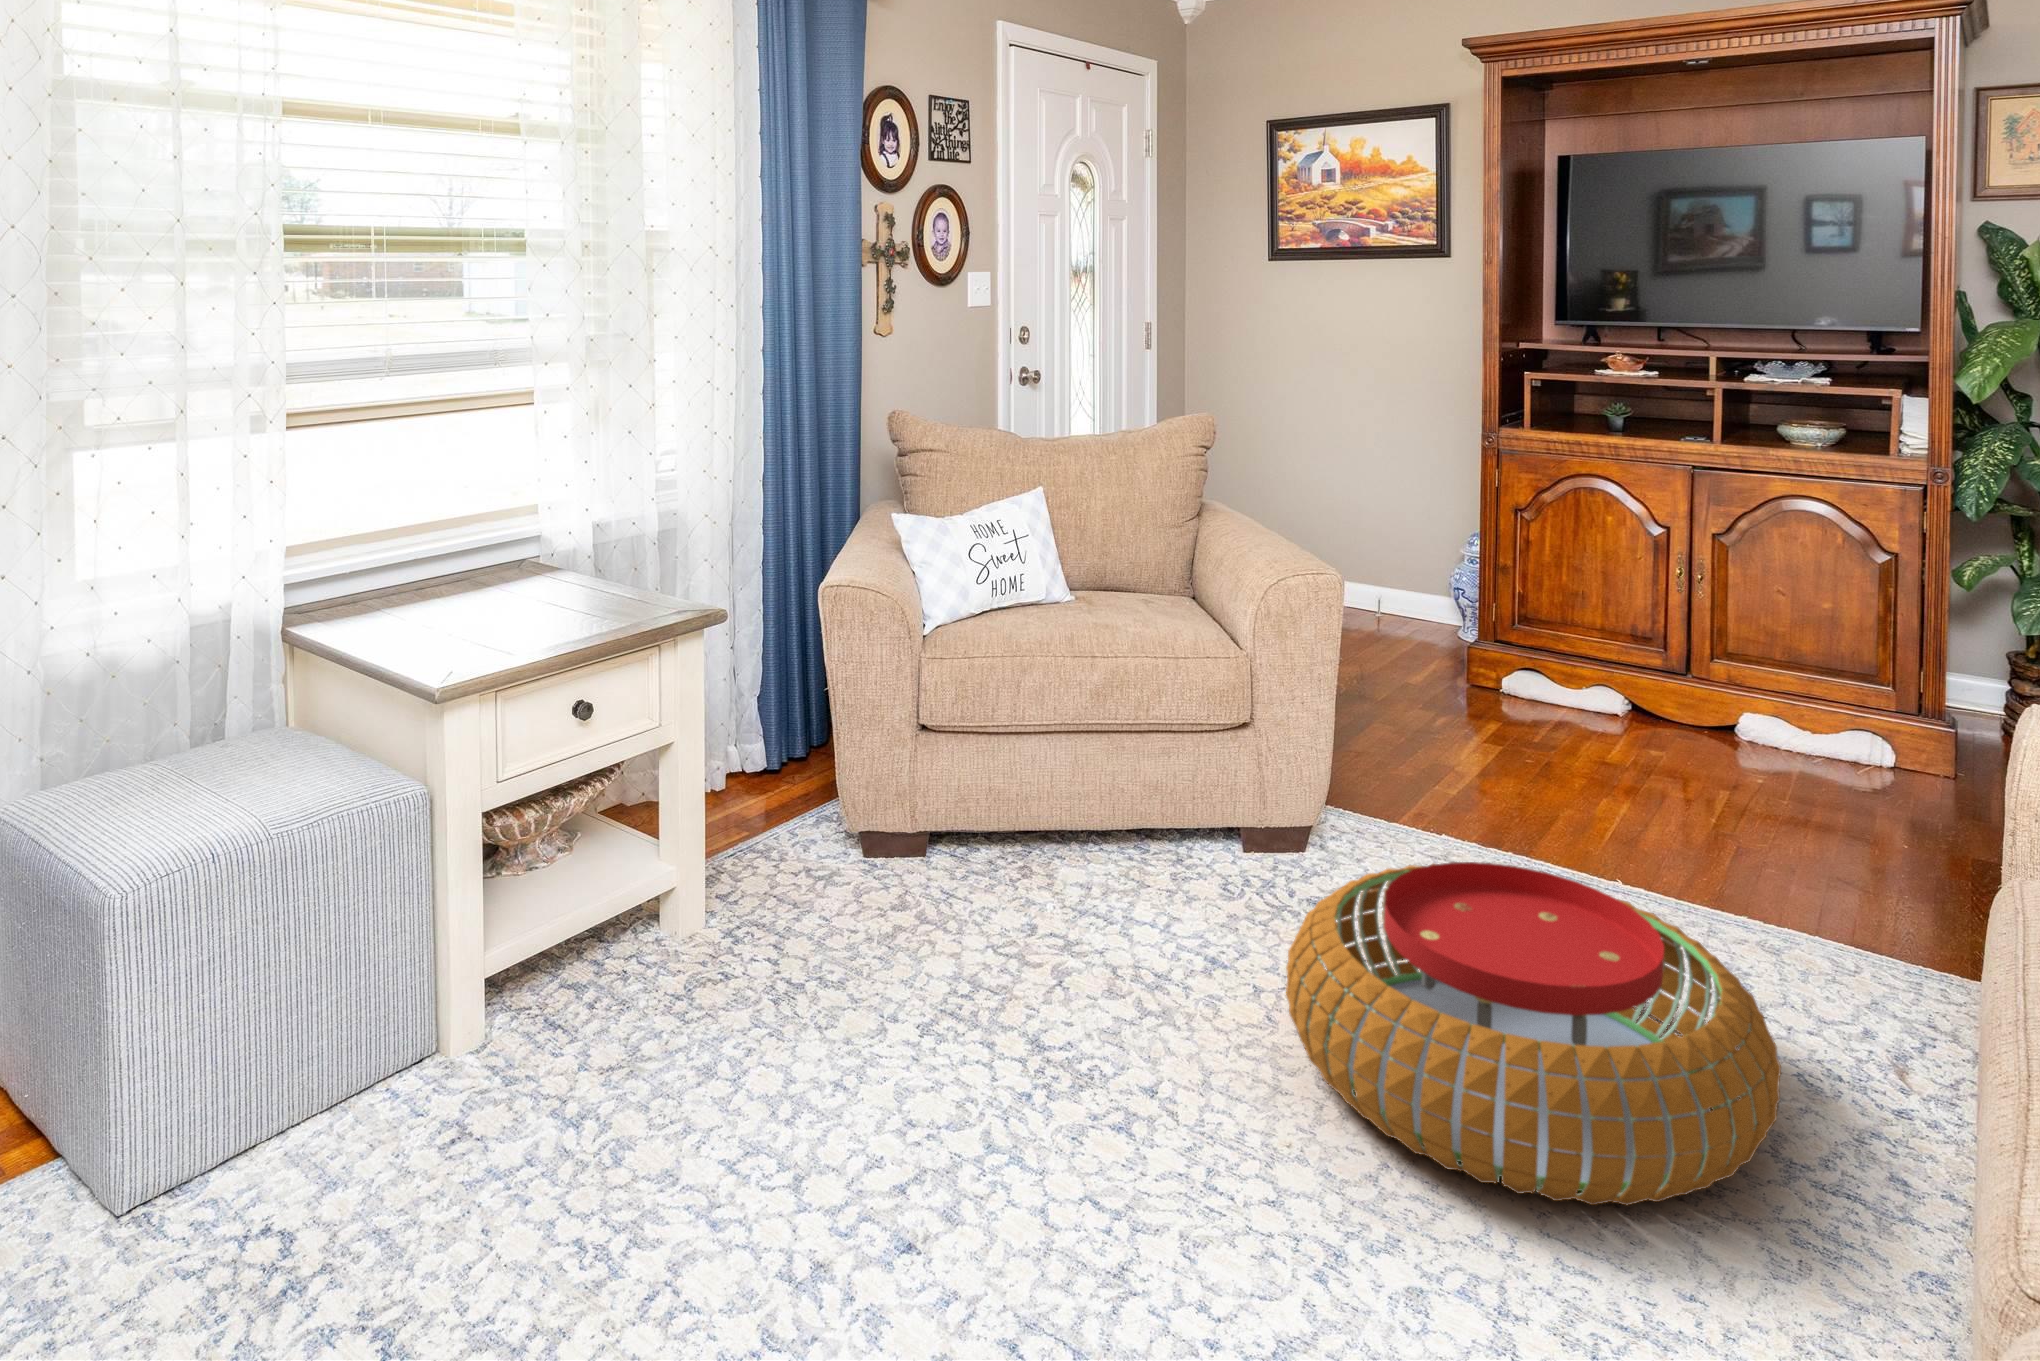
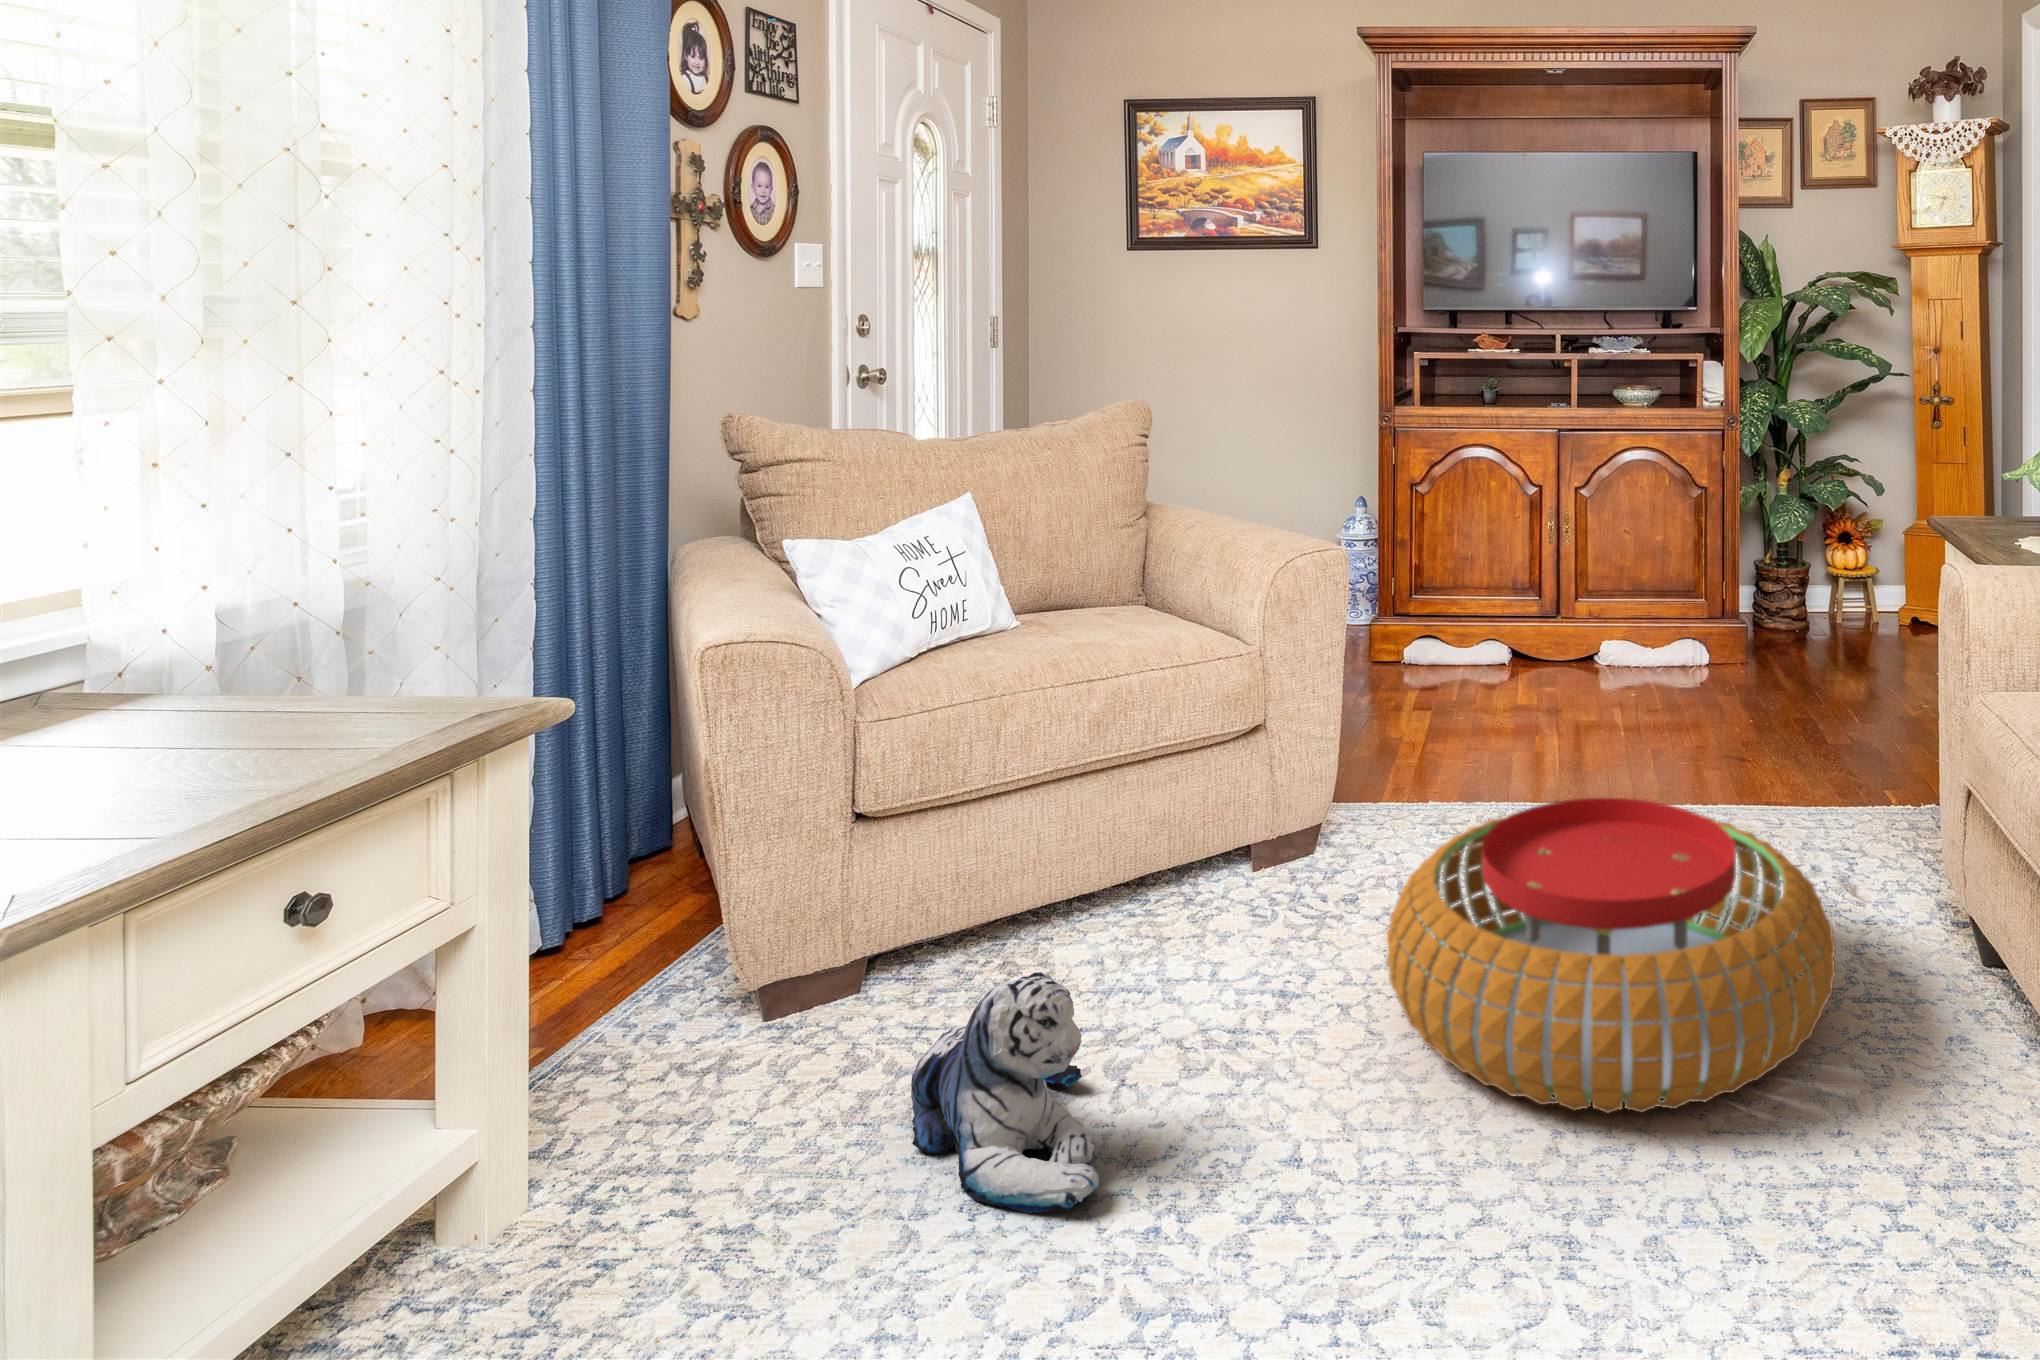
plush toy: none [905,875,1031,1058] -> present [911,972,1100,1213]

